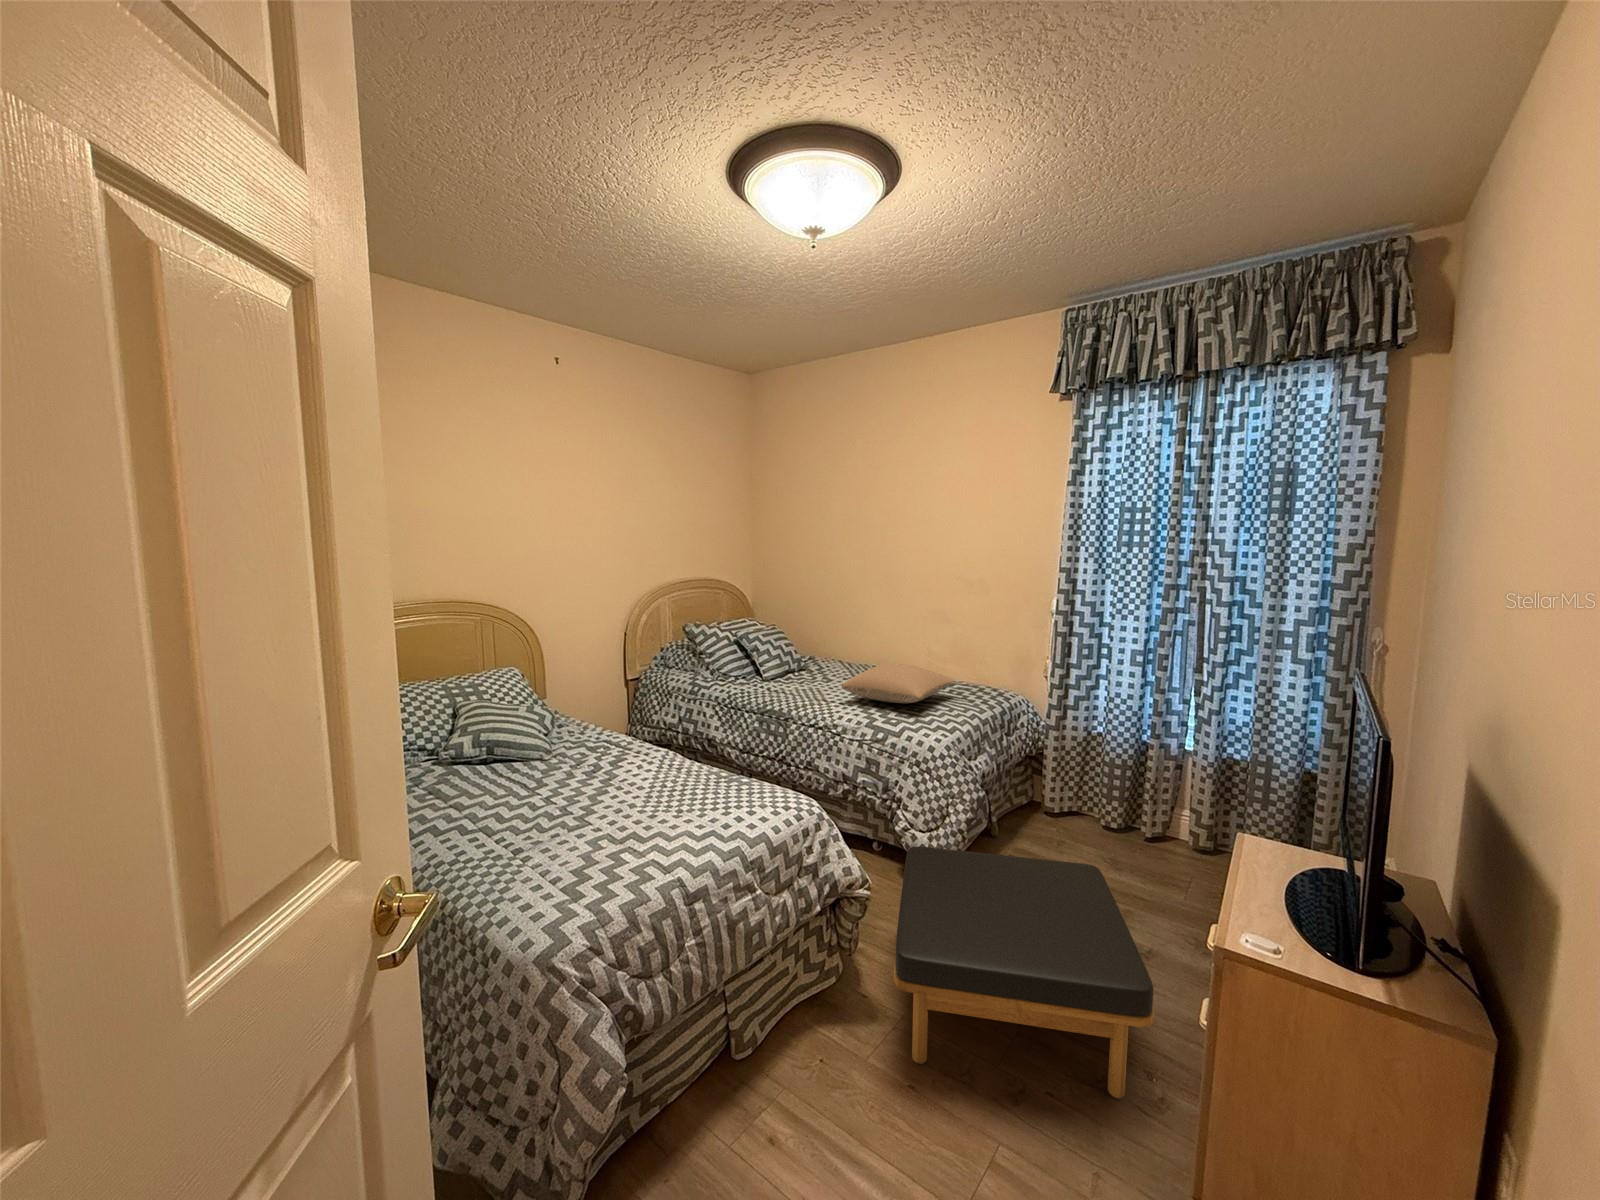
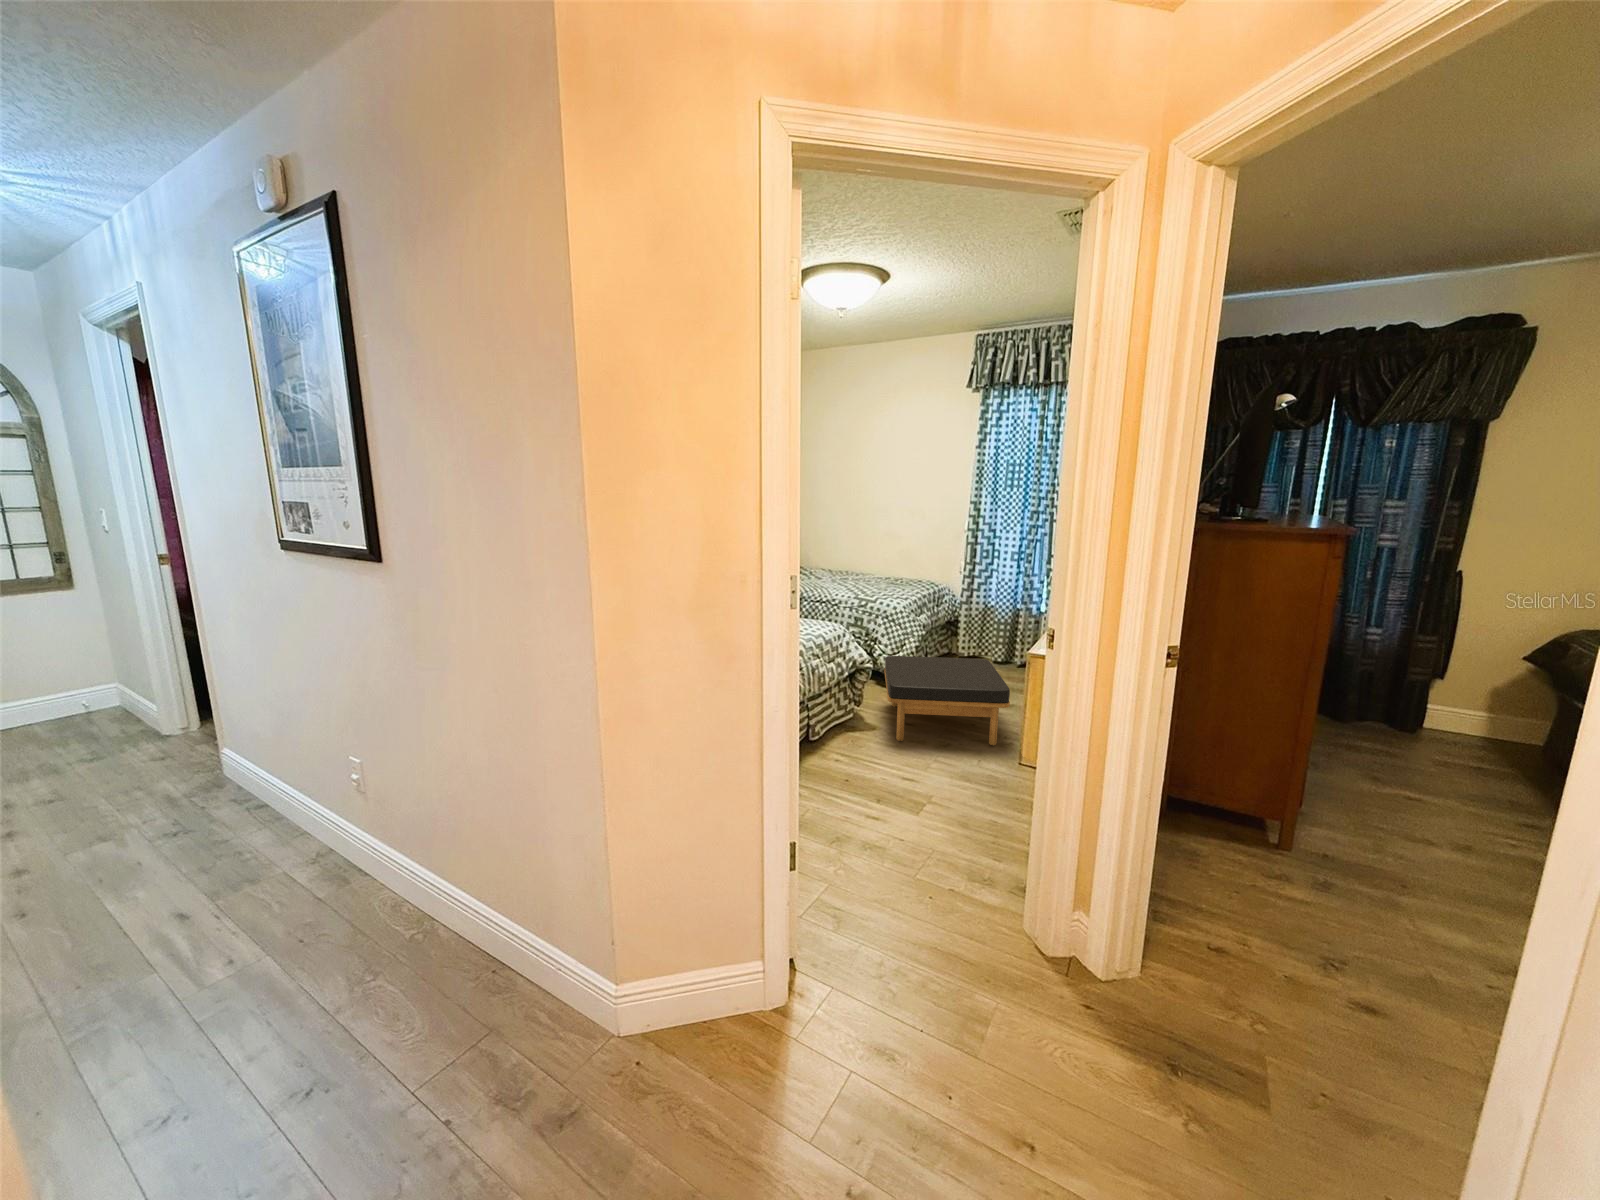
pillow: present [842,664,955,703] -> none [834,564,905,587]

